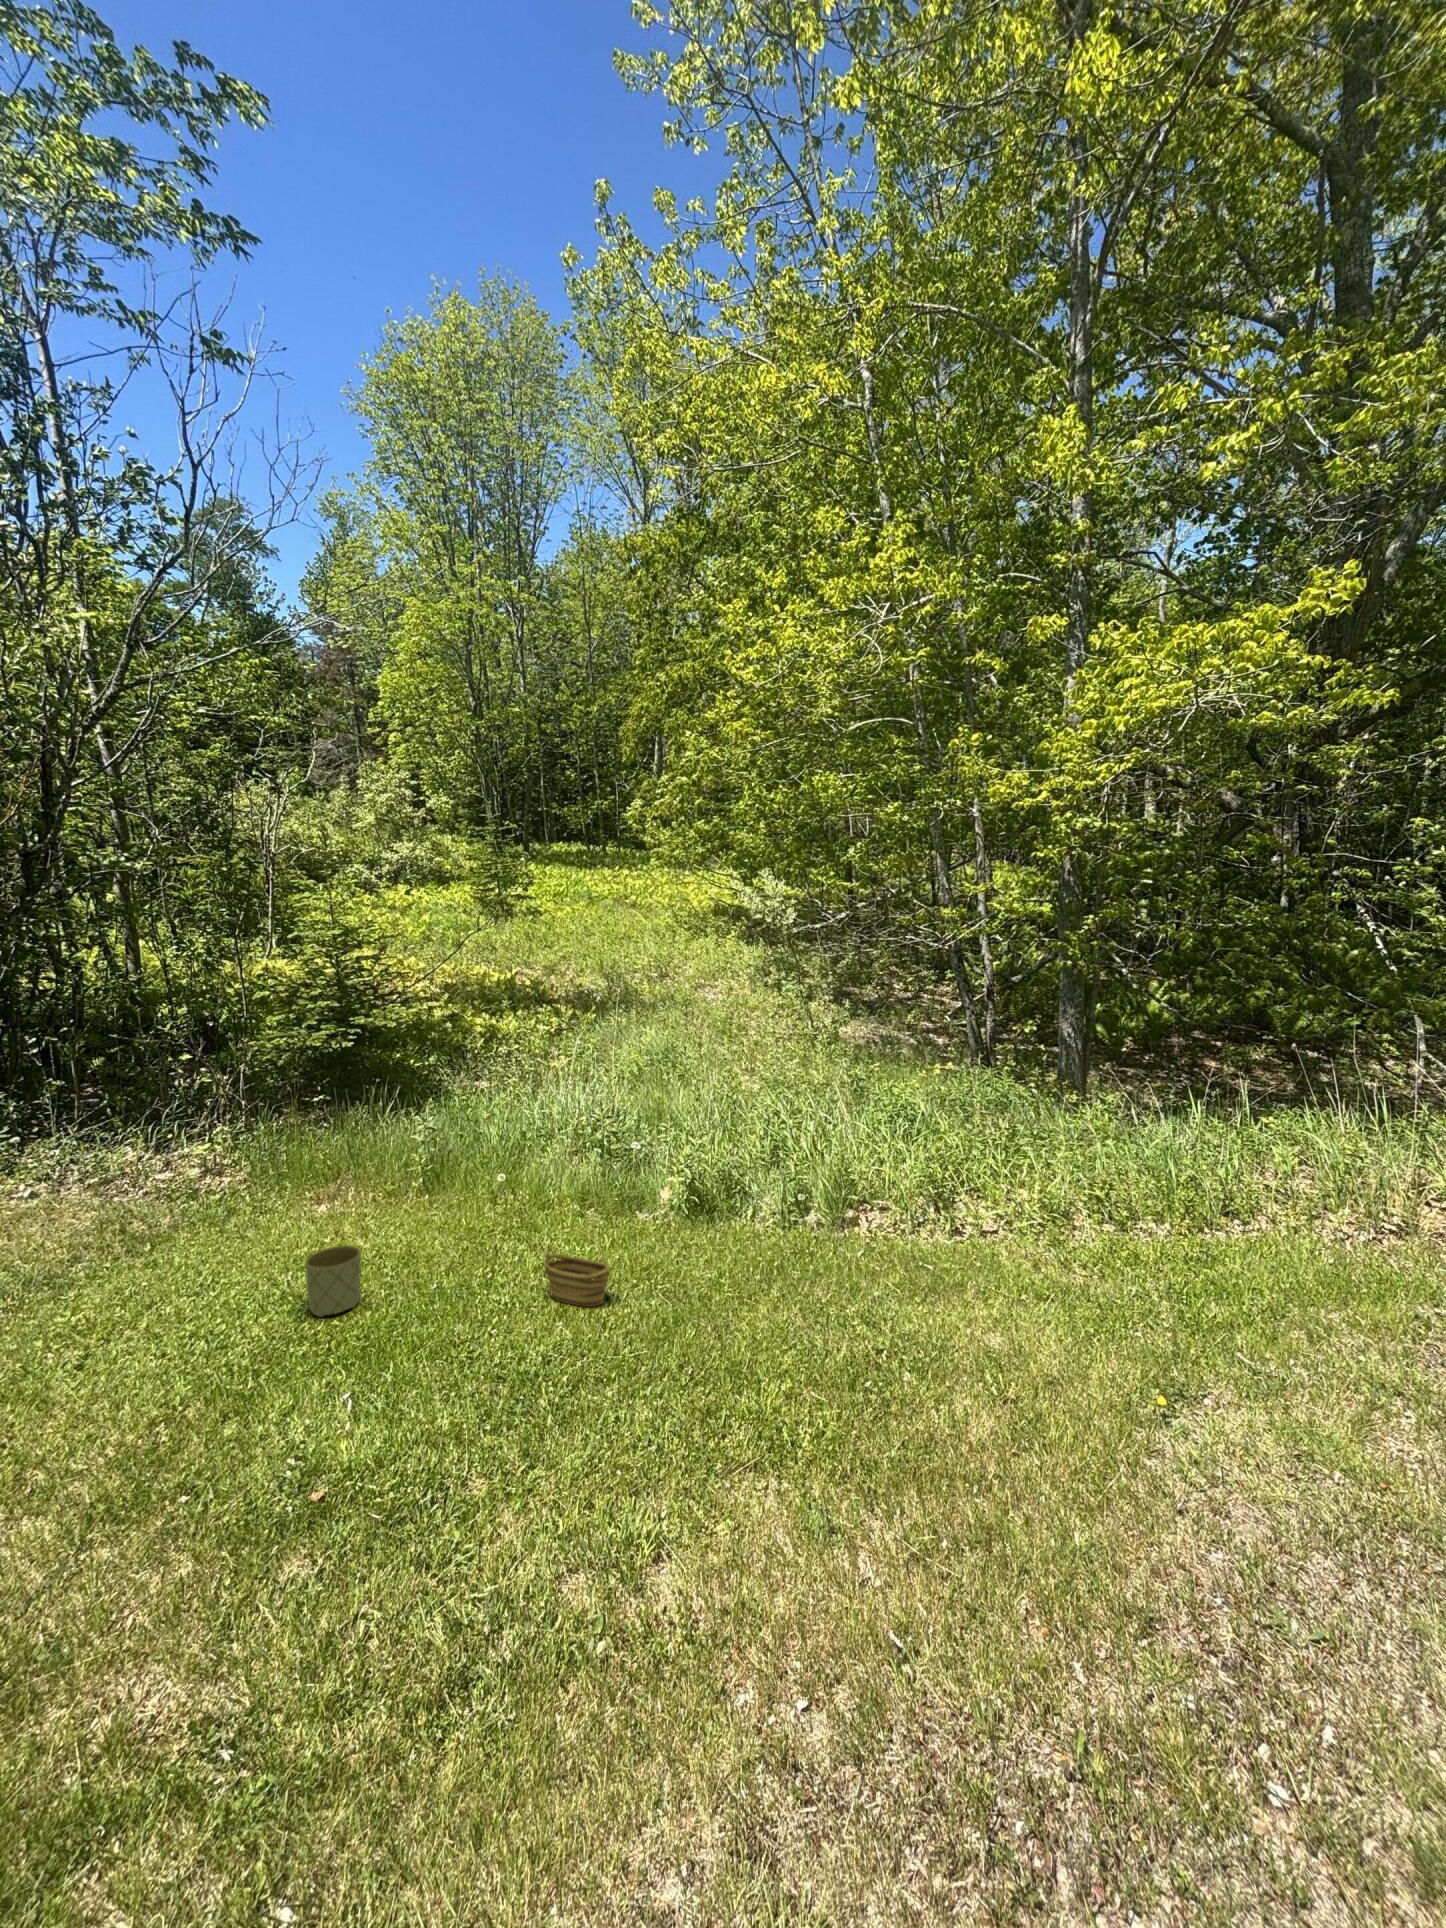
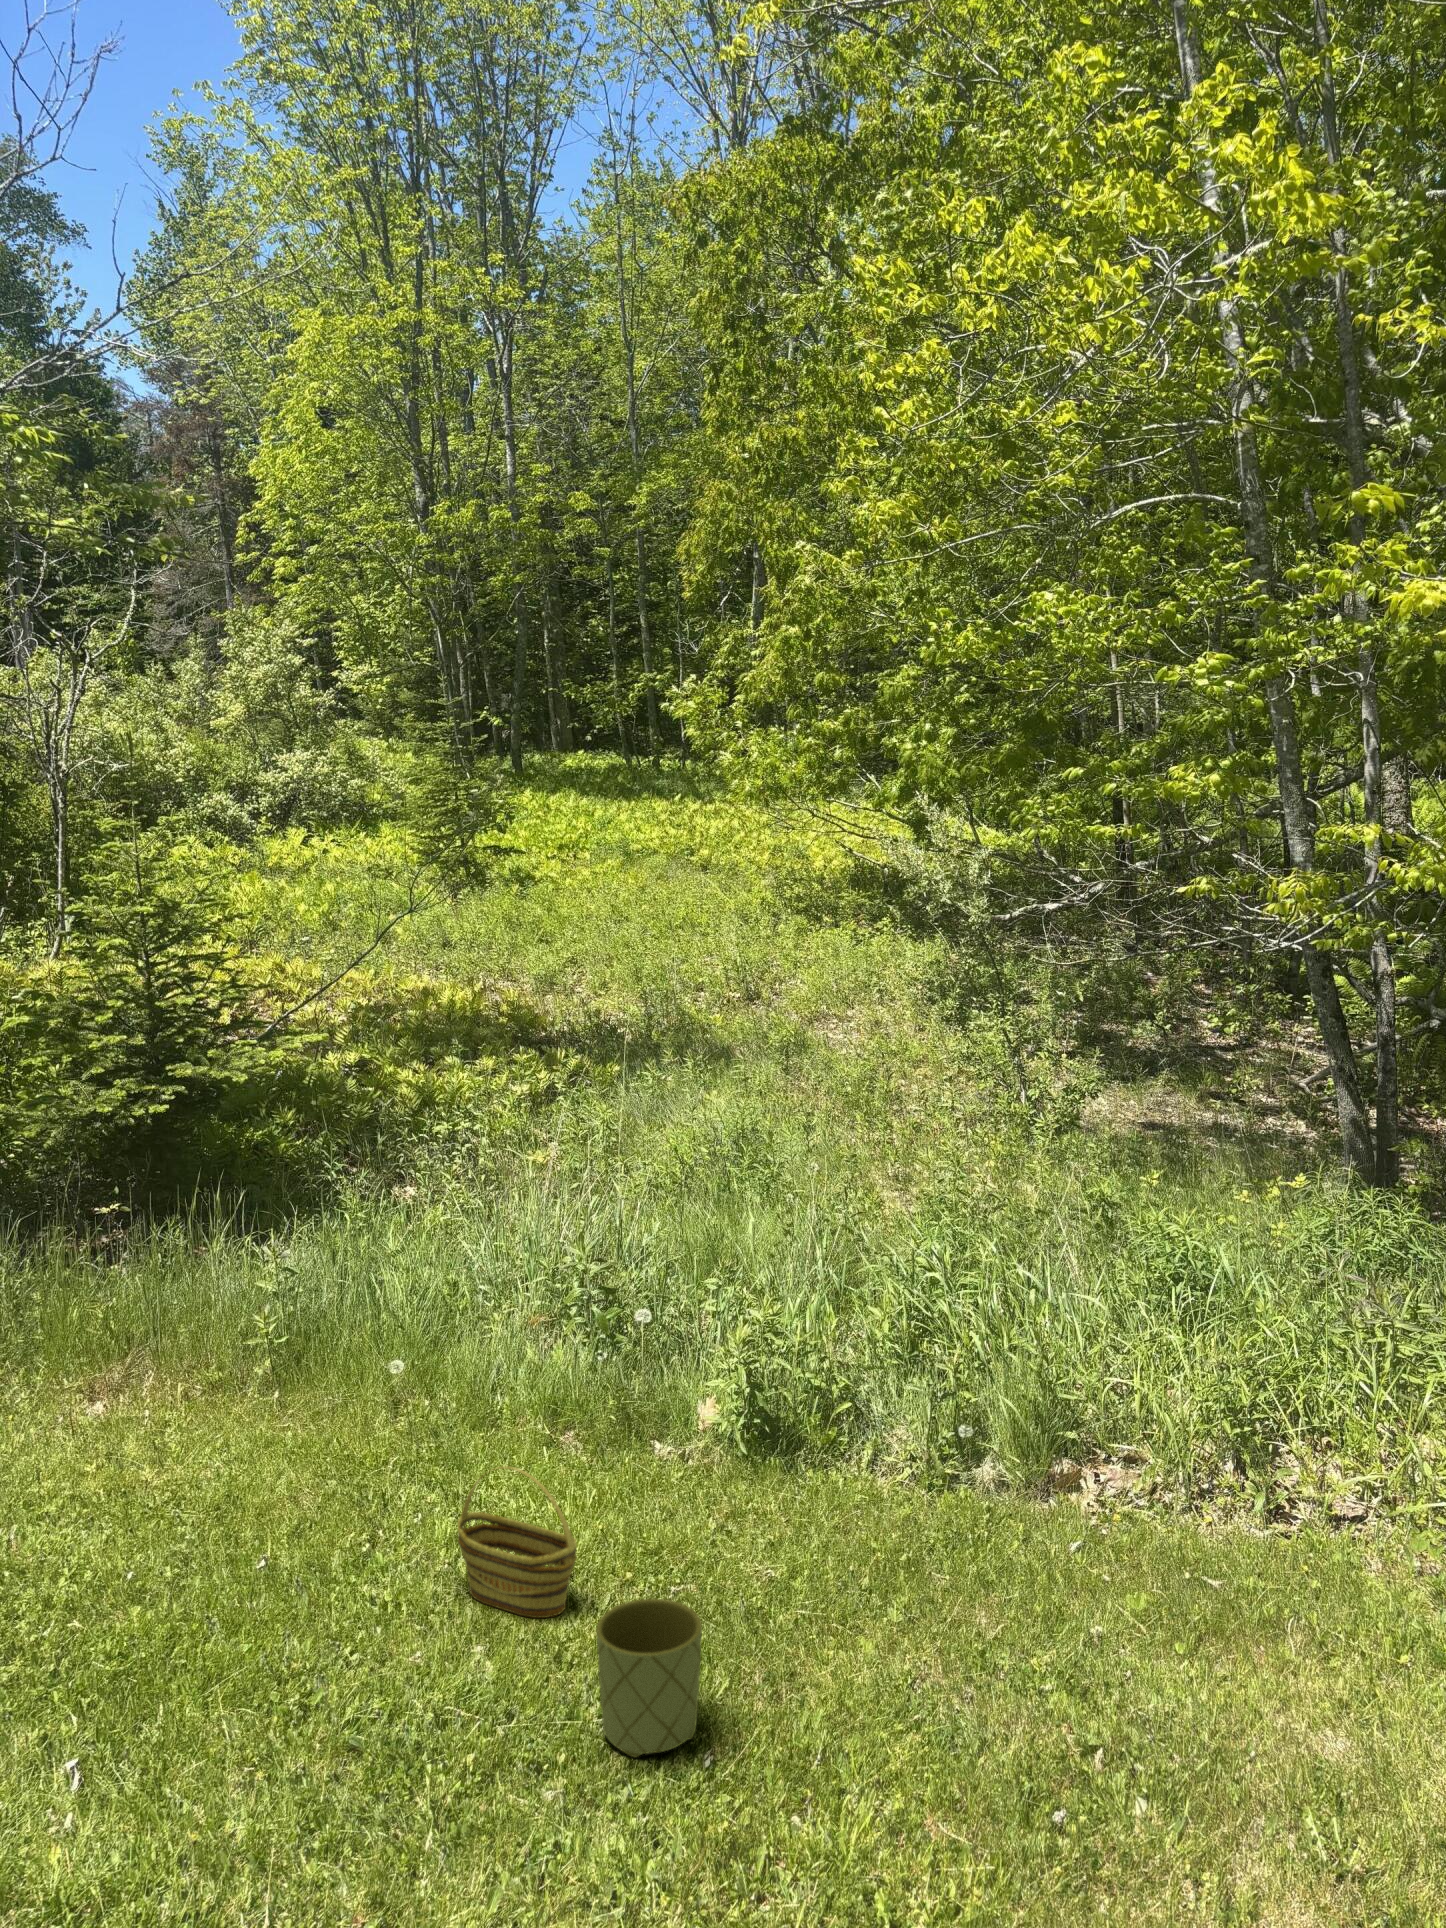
planter: present [305,1245,361,1317] -> present [597,1598,702,1757]

